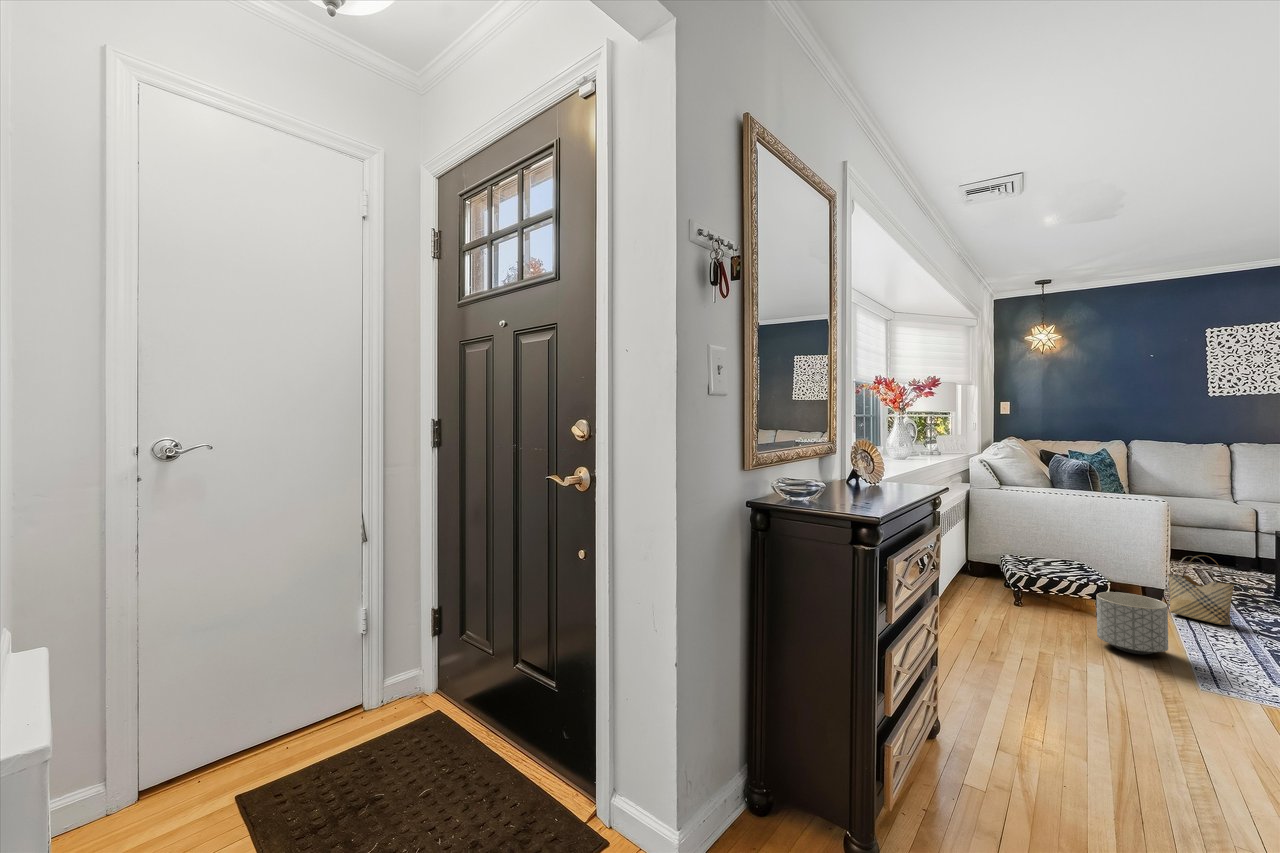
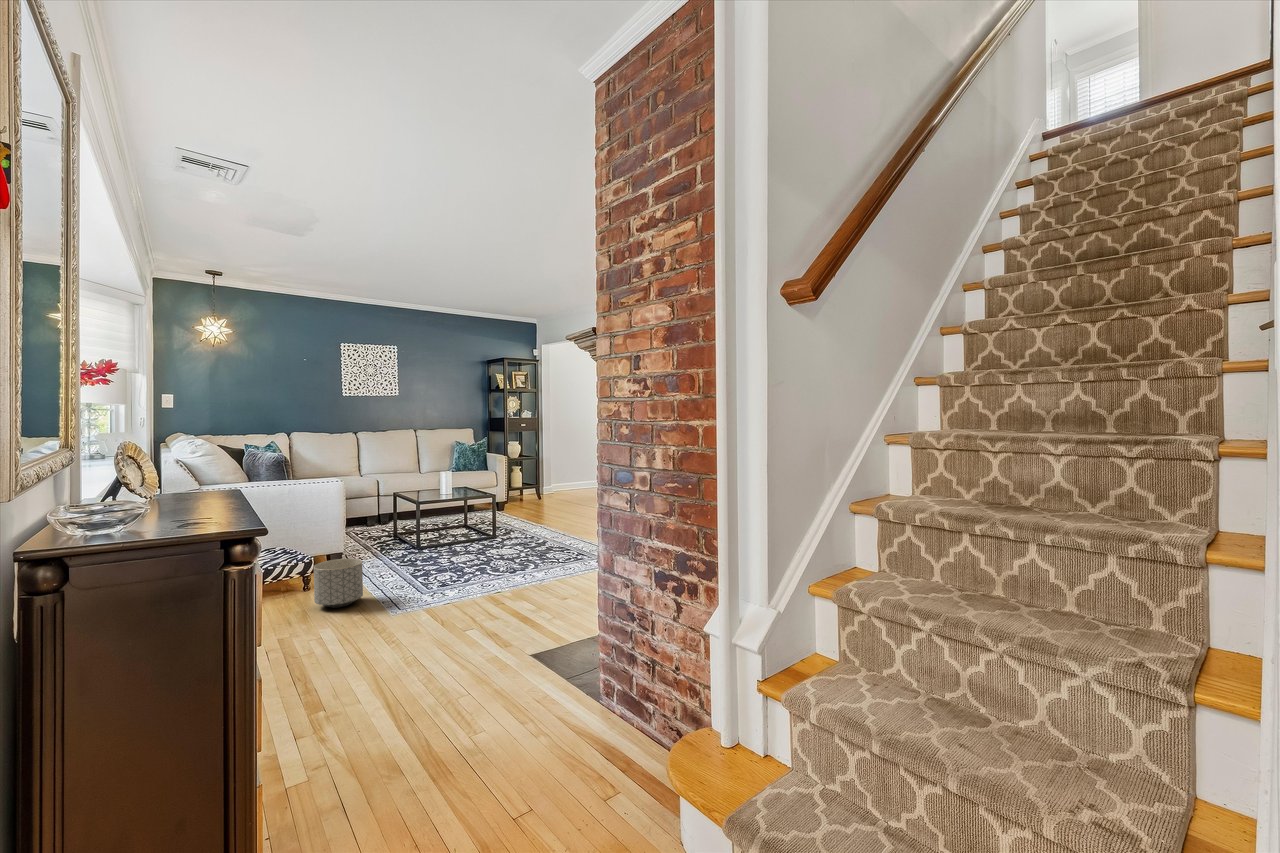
woven basket: present [1168,555,1234,625] -> none [346,519,386,569]

